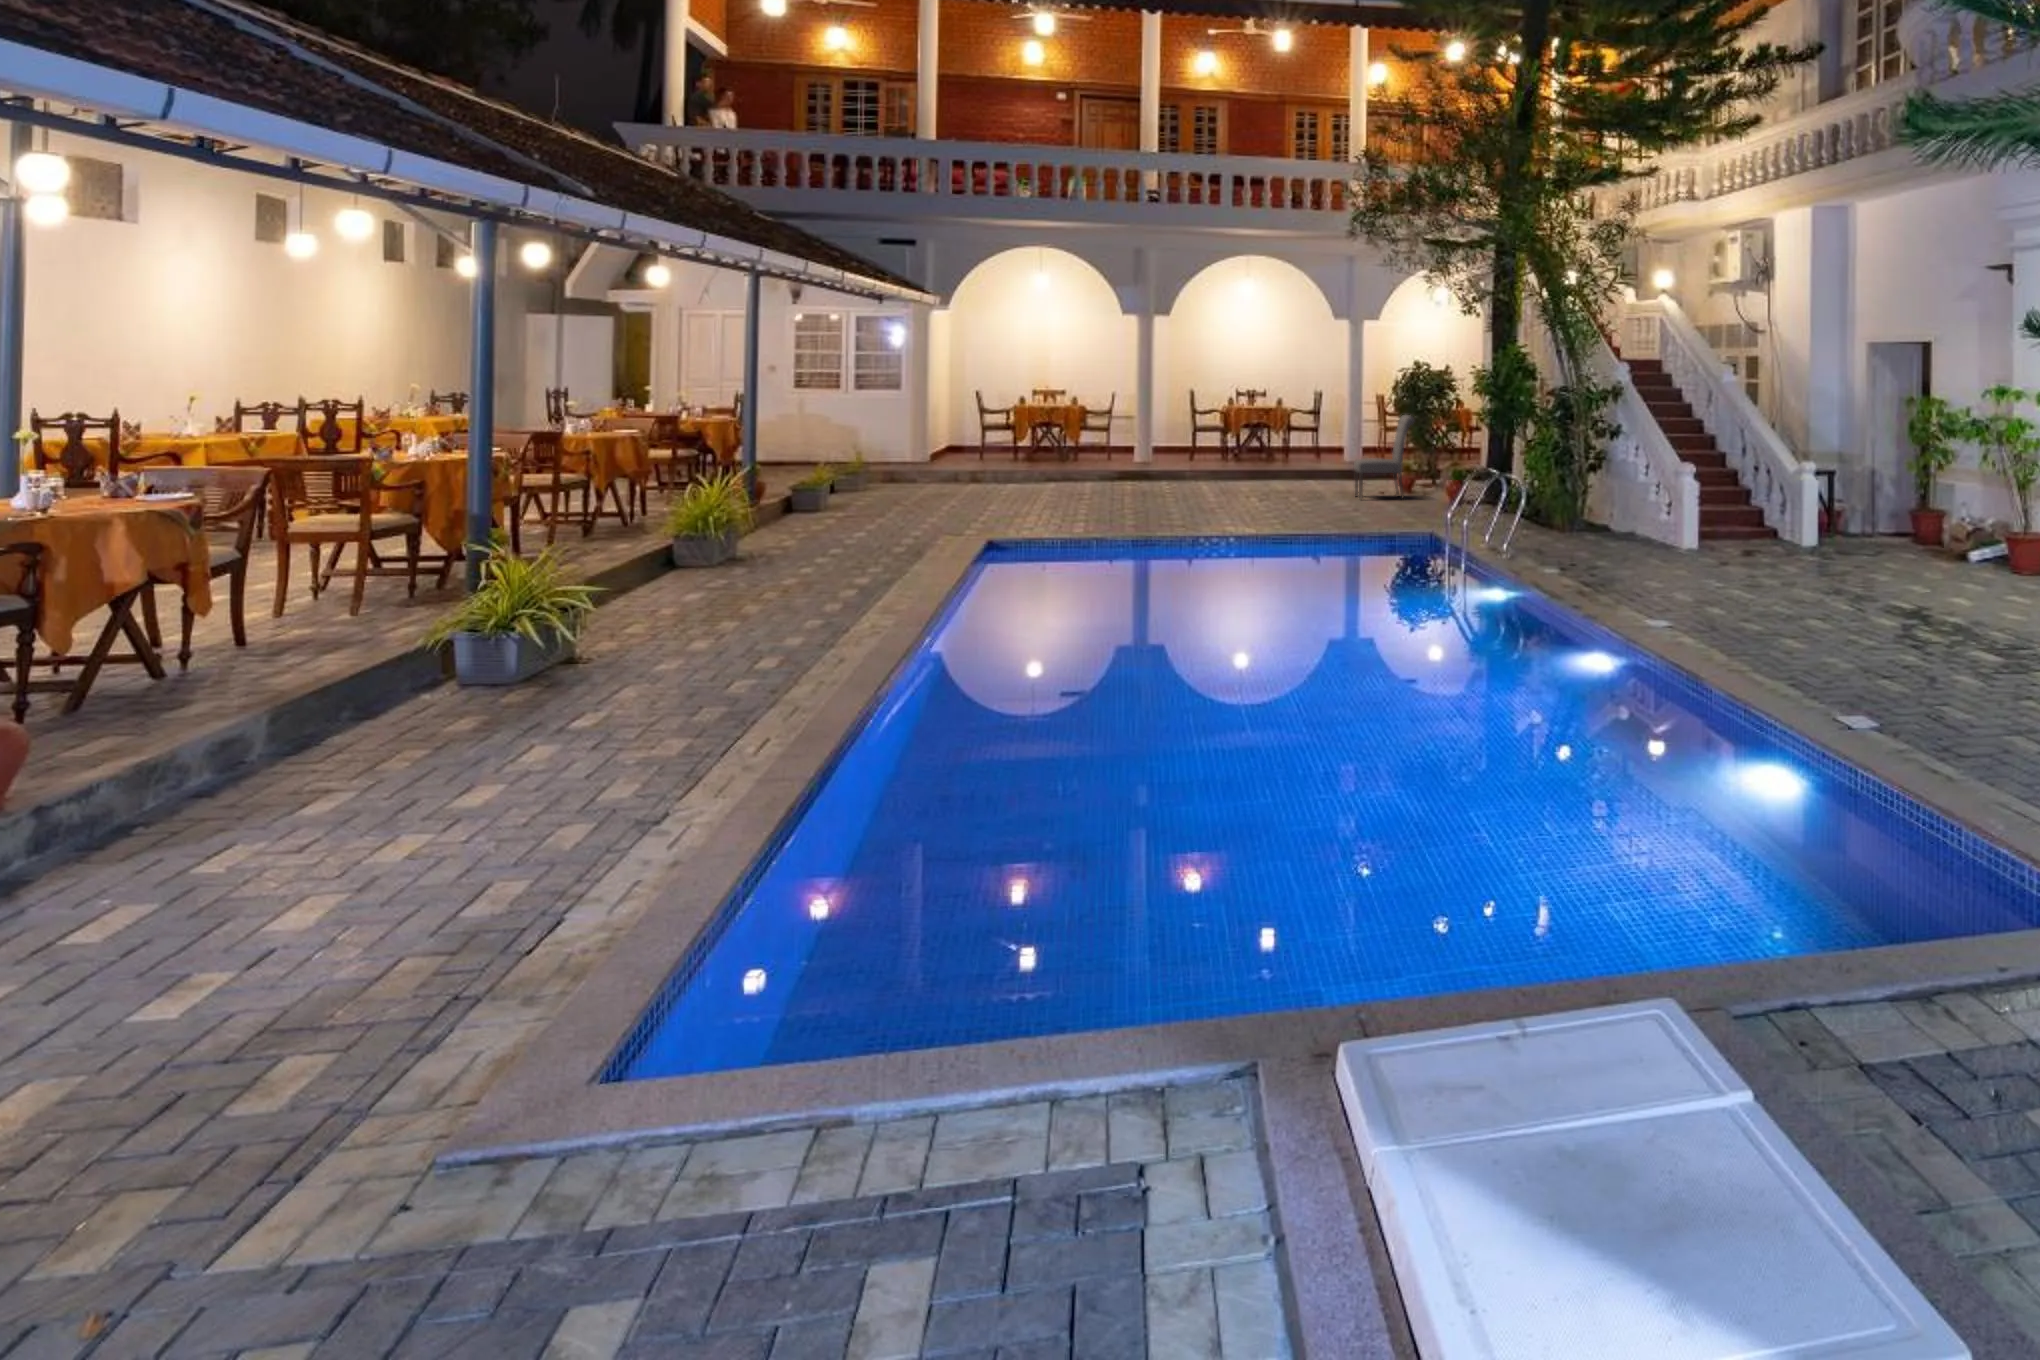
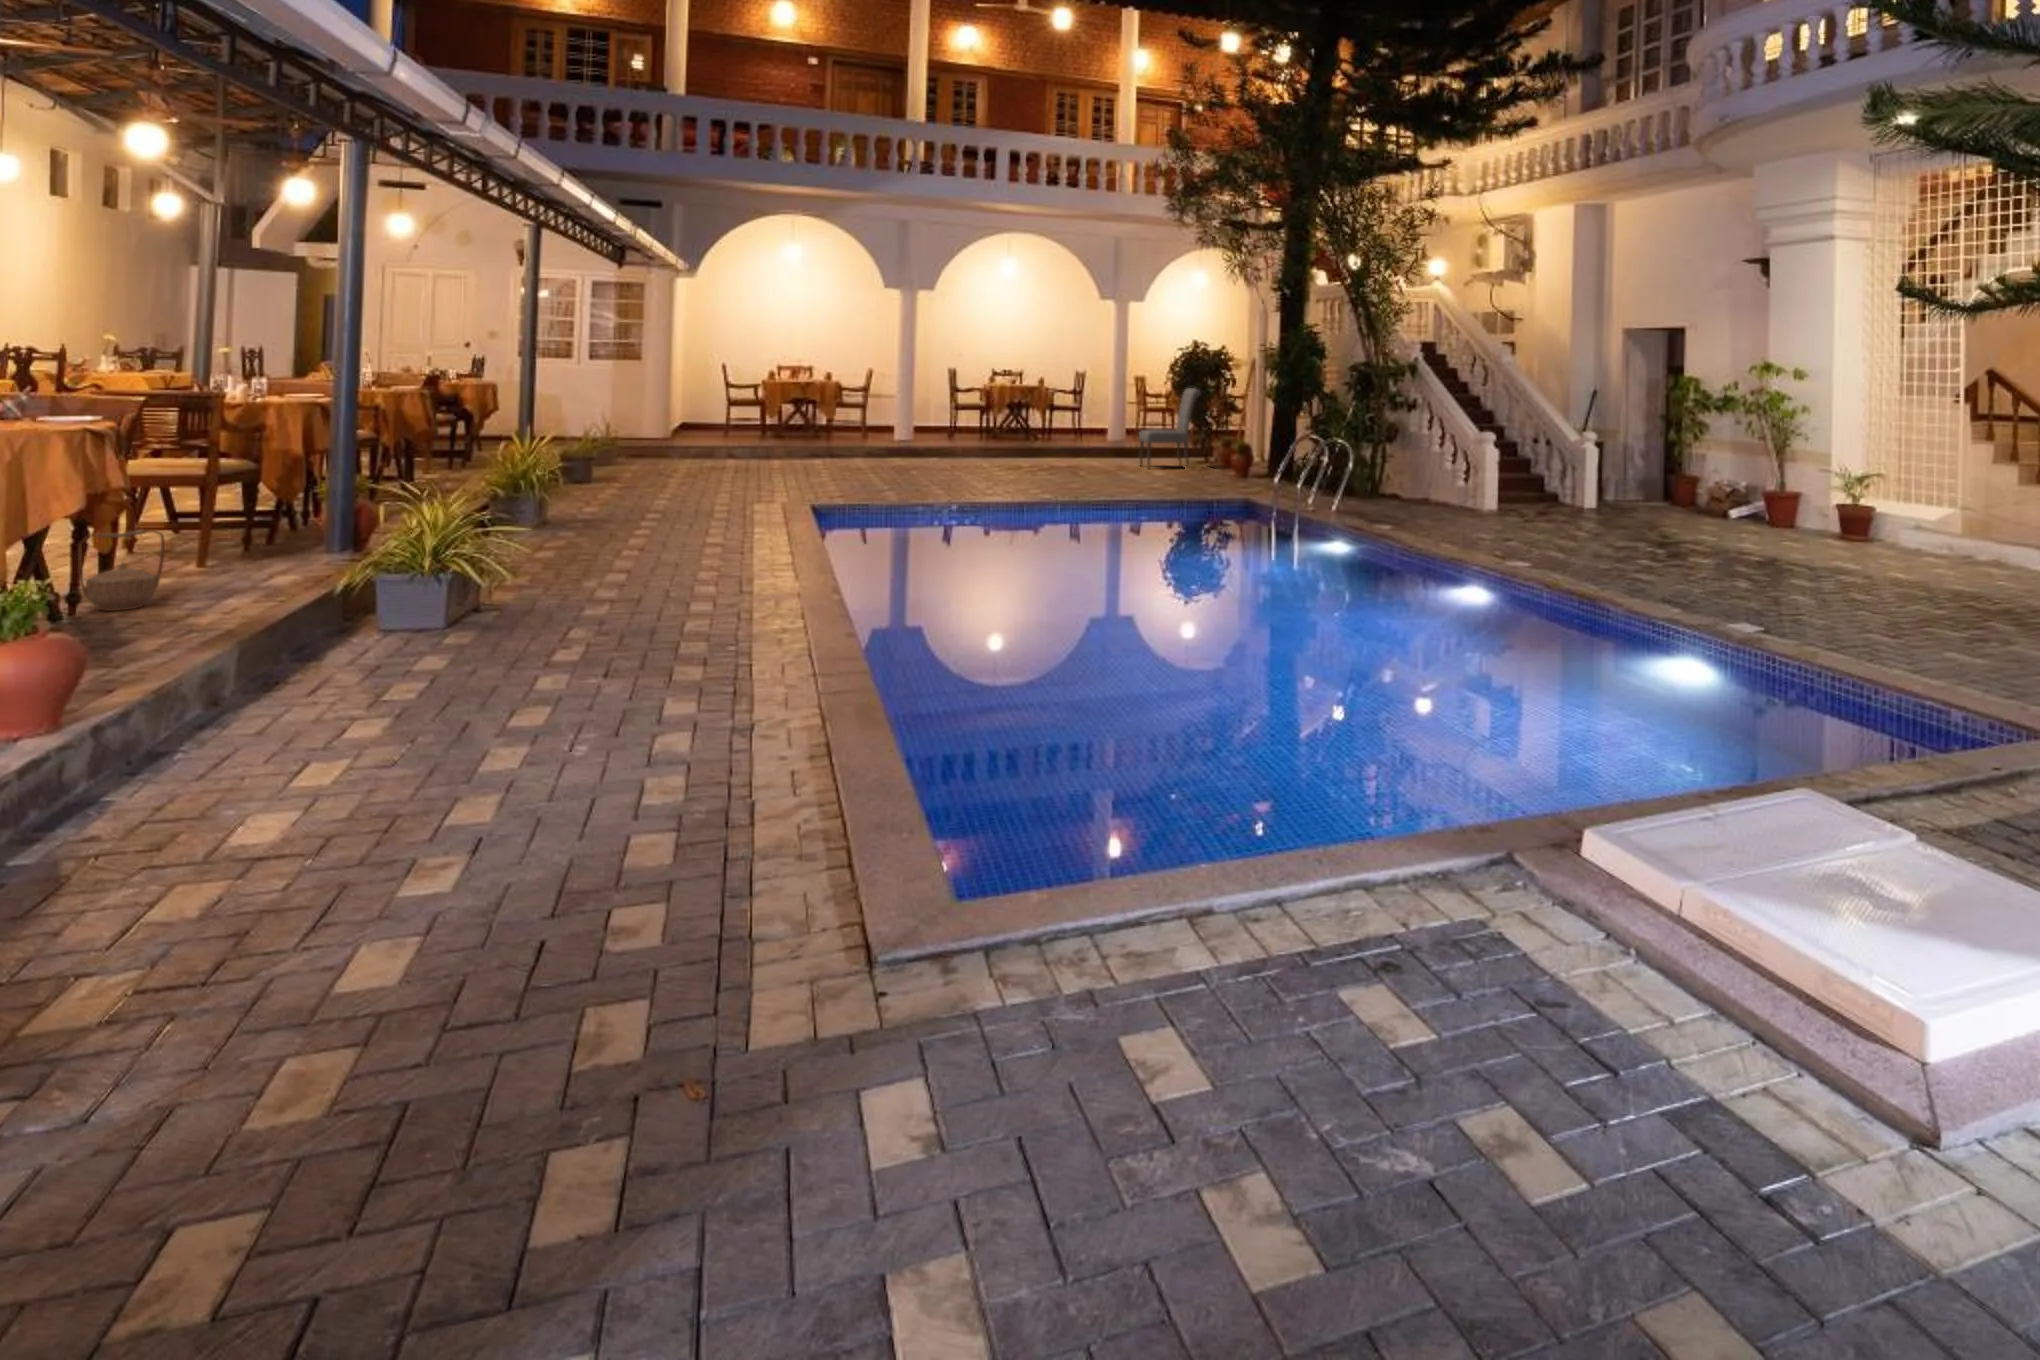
basket: none [163,601,245,678] -> present [78,530,165,611]

